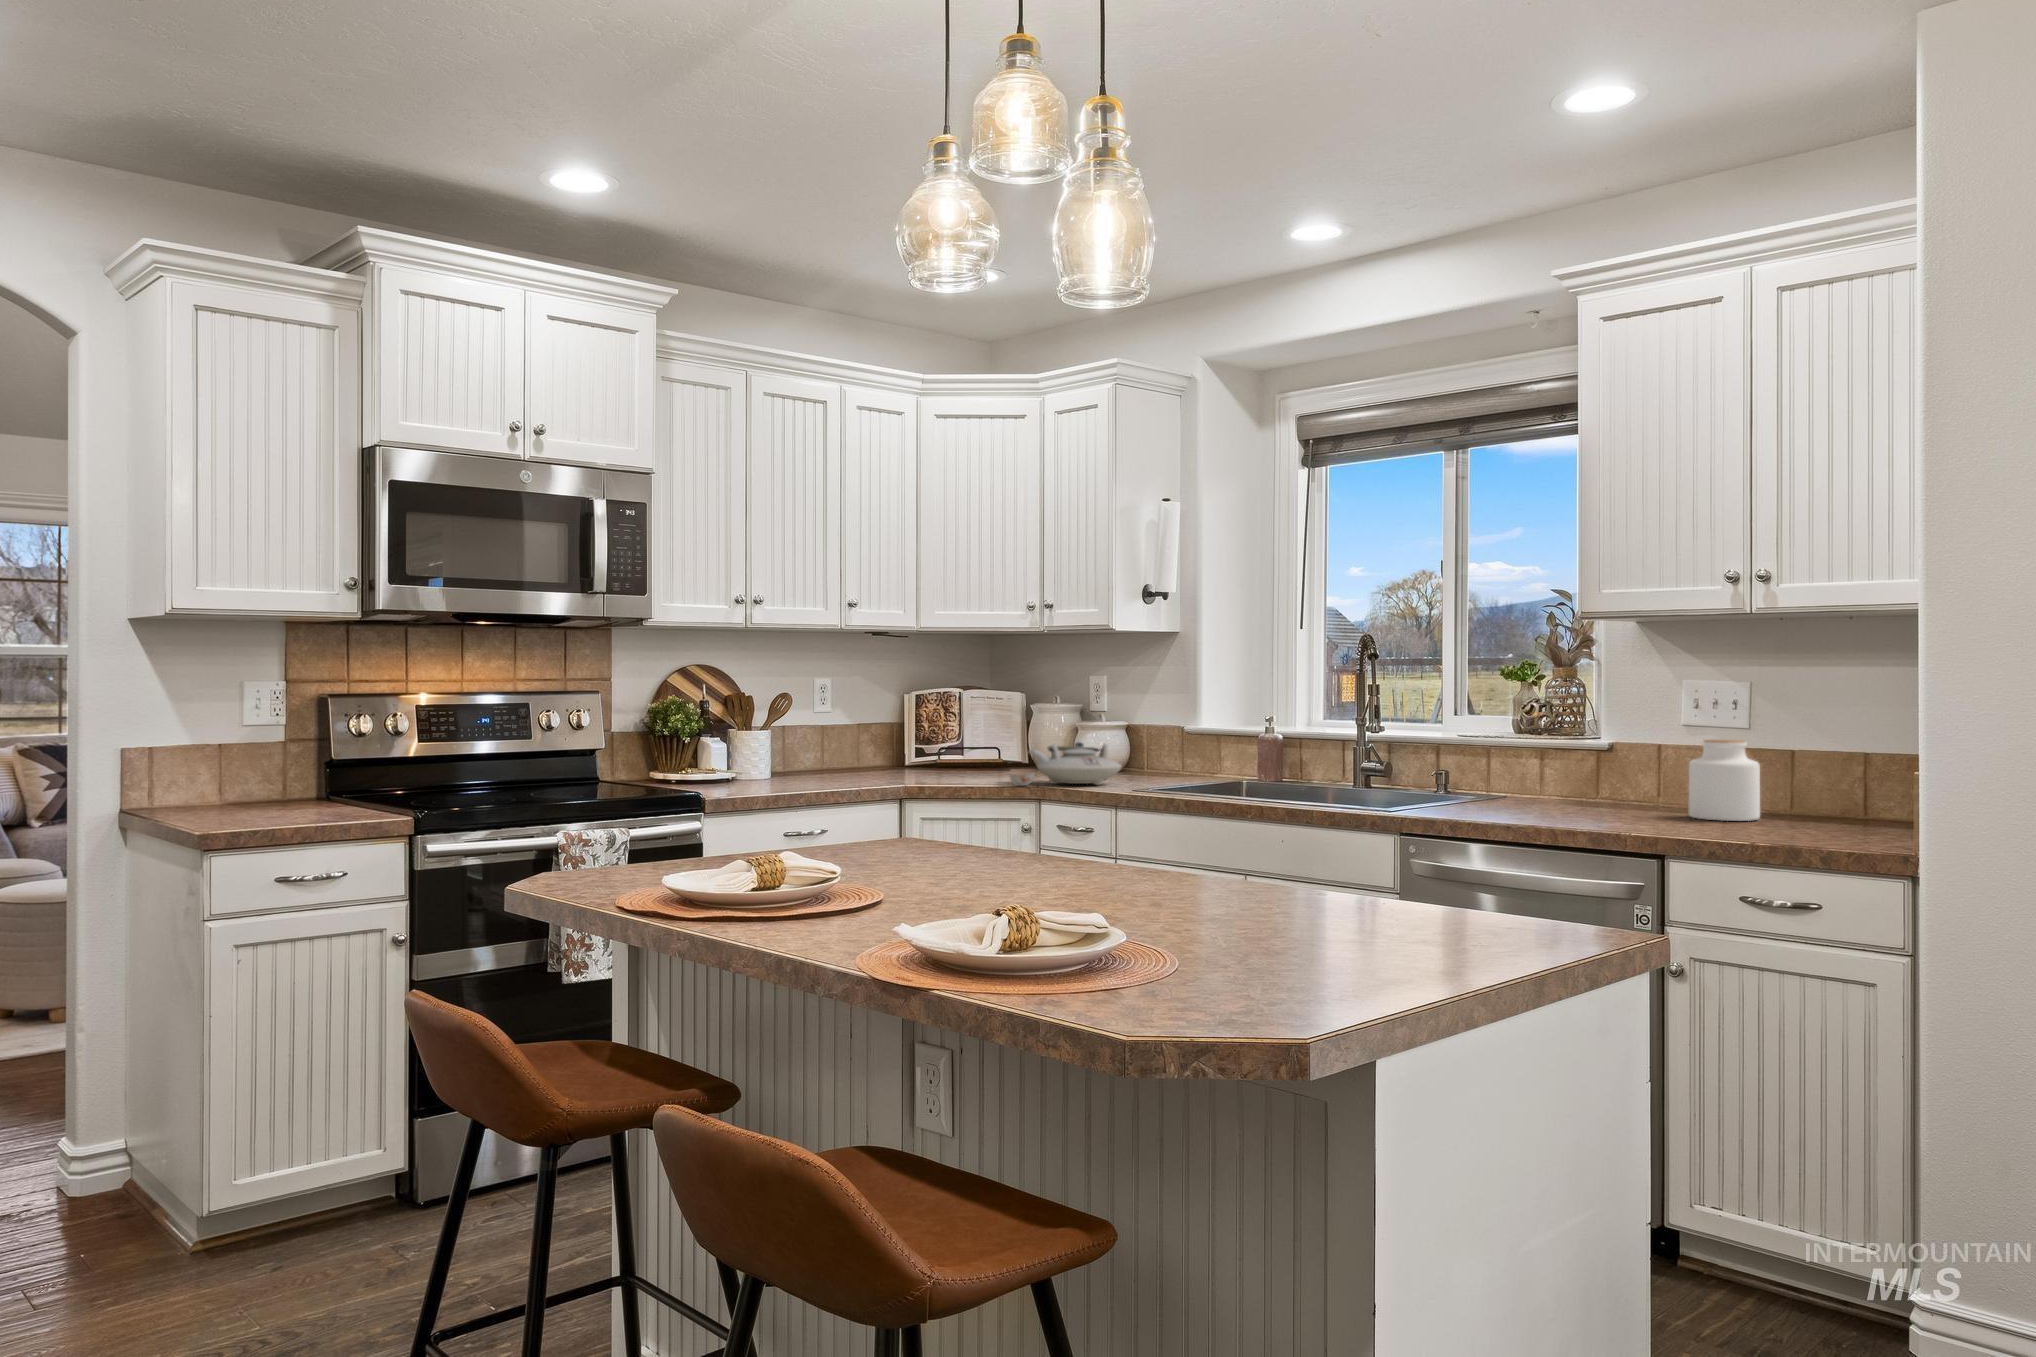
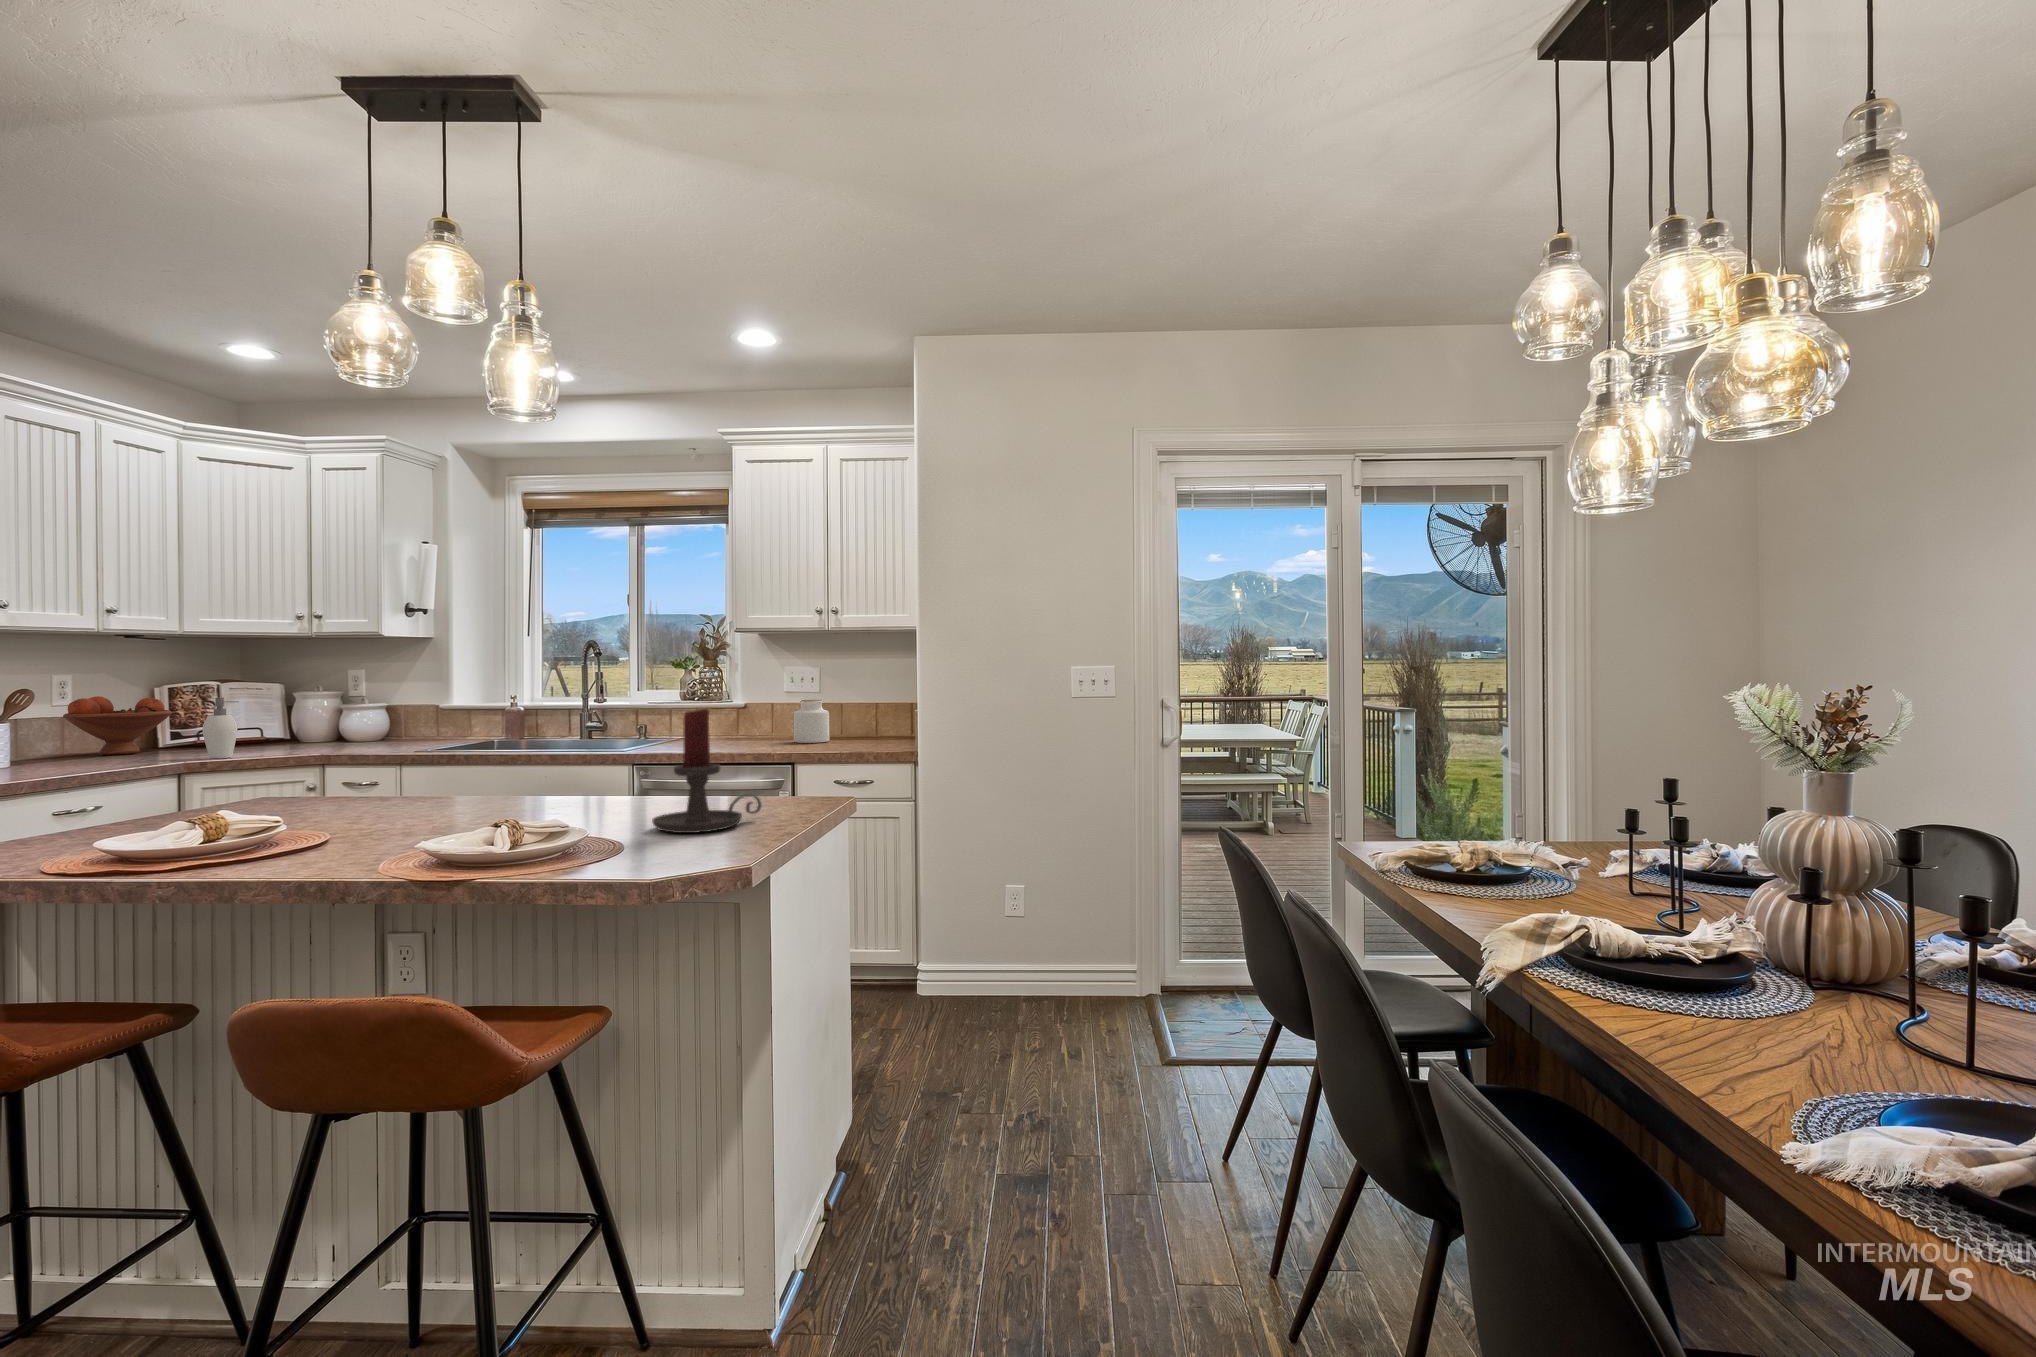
fruit bowl: none [822,704,912,771] -> present [63,696,172,755]
soap dispenser: none [922,708,955,783] -> present [203,698,238,758]
teapot: present [1009,742,1121,786] -> none [295,720,401,756]
candle holder: none [1246,751,1441,968] -> present [652,709,761,833]

